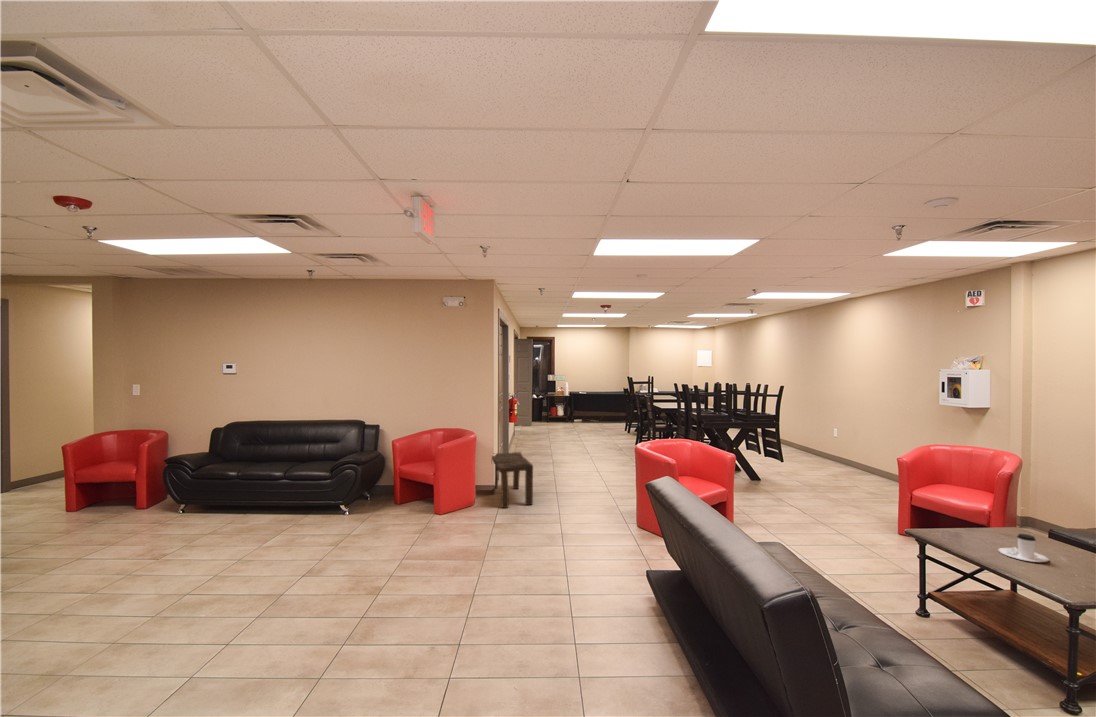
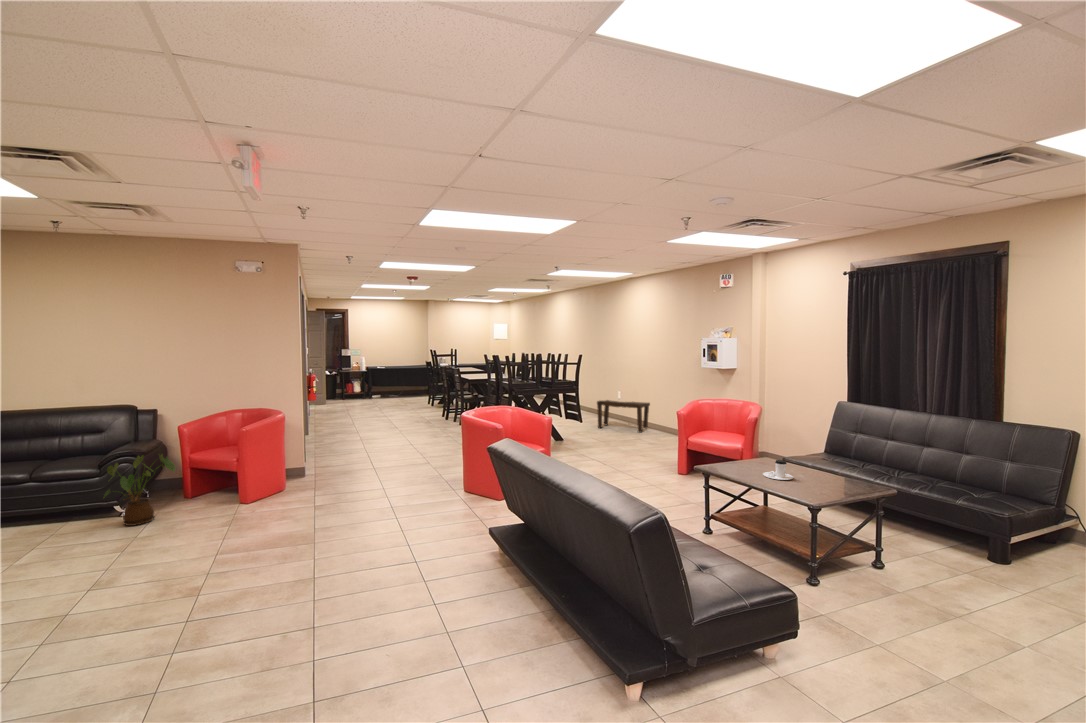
bench: present [492,452,533,508] -> present [597,400,650,432]
house plant: none [365,458,410,512] -> present [104,455,175,526]

